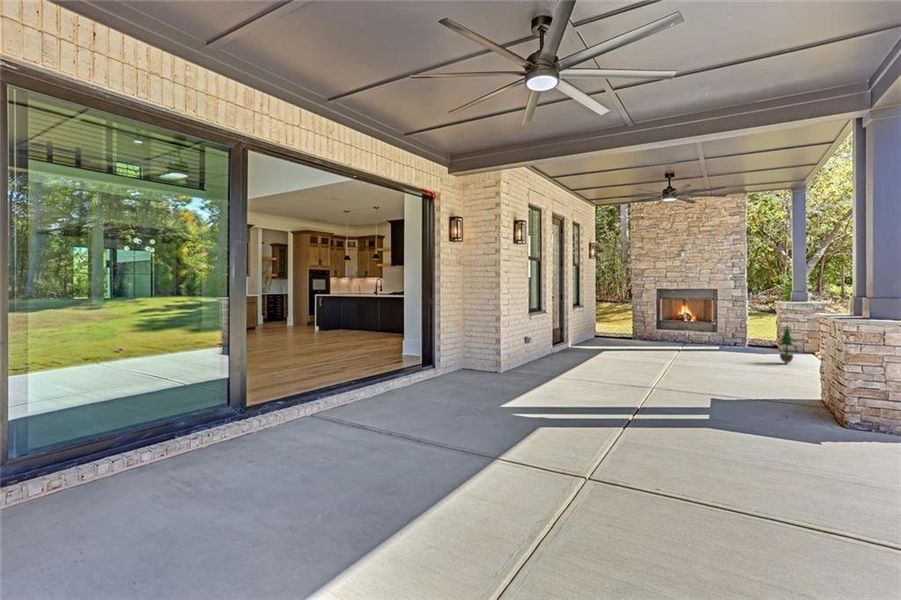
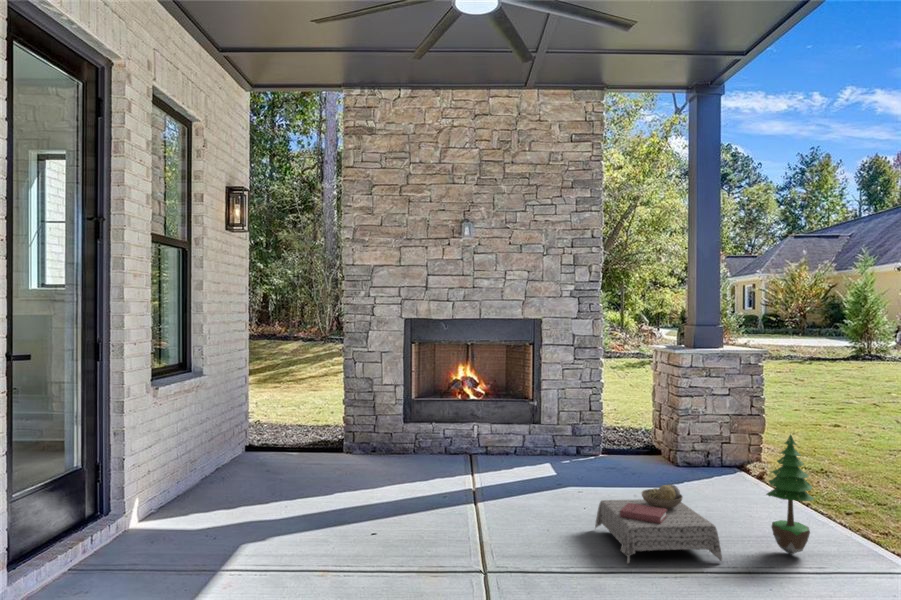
ottoman: none [718,341,757,362] -> present [595,484,722,564]

